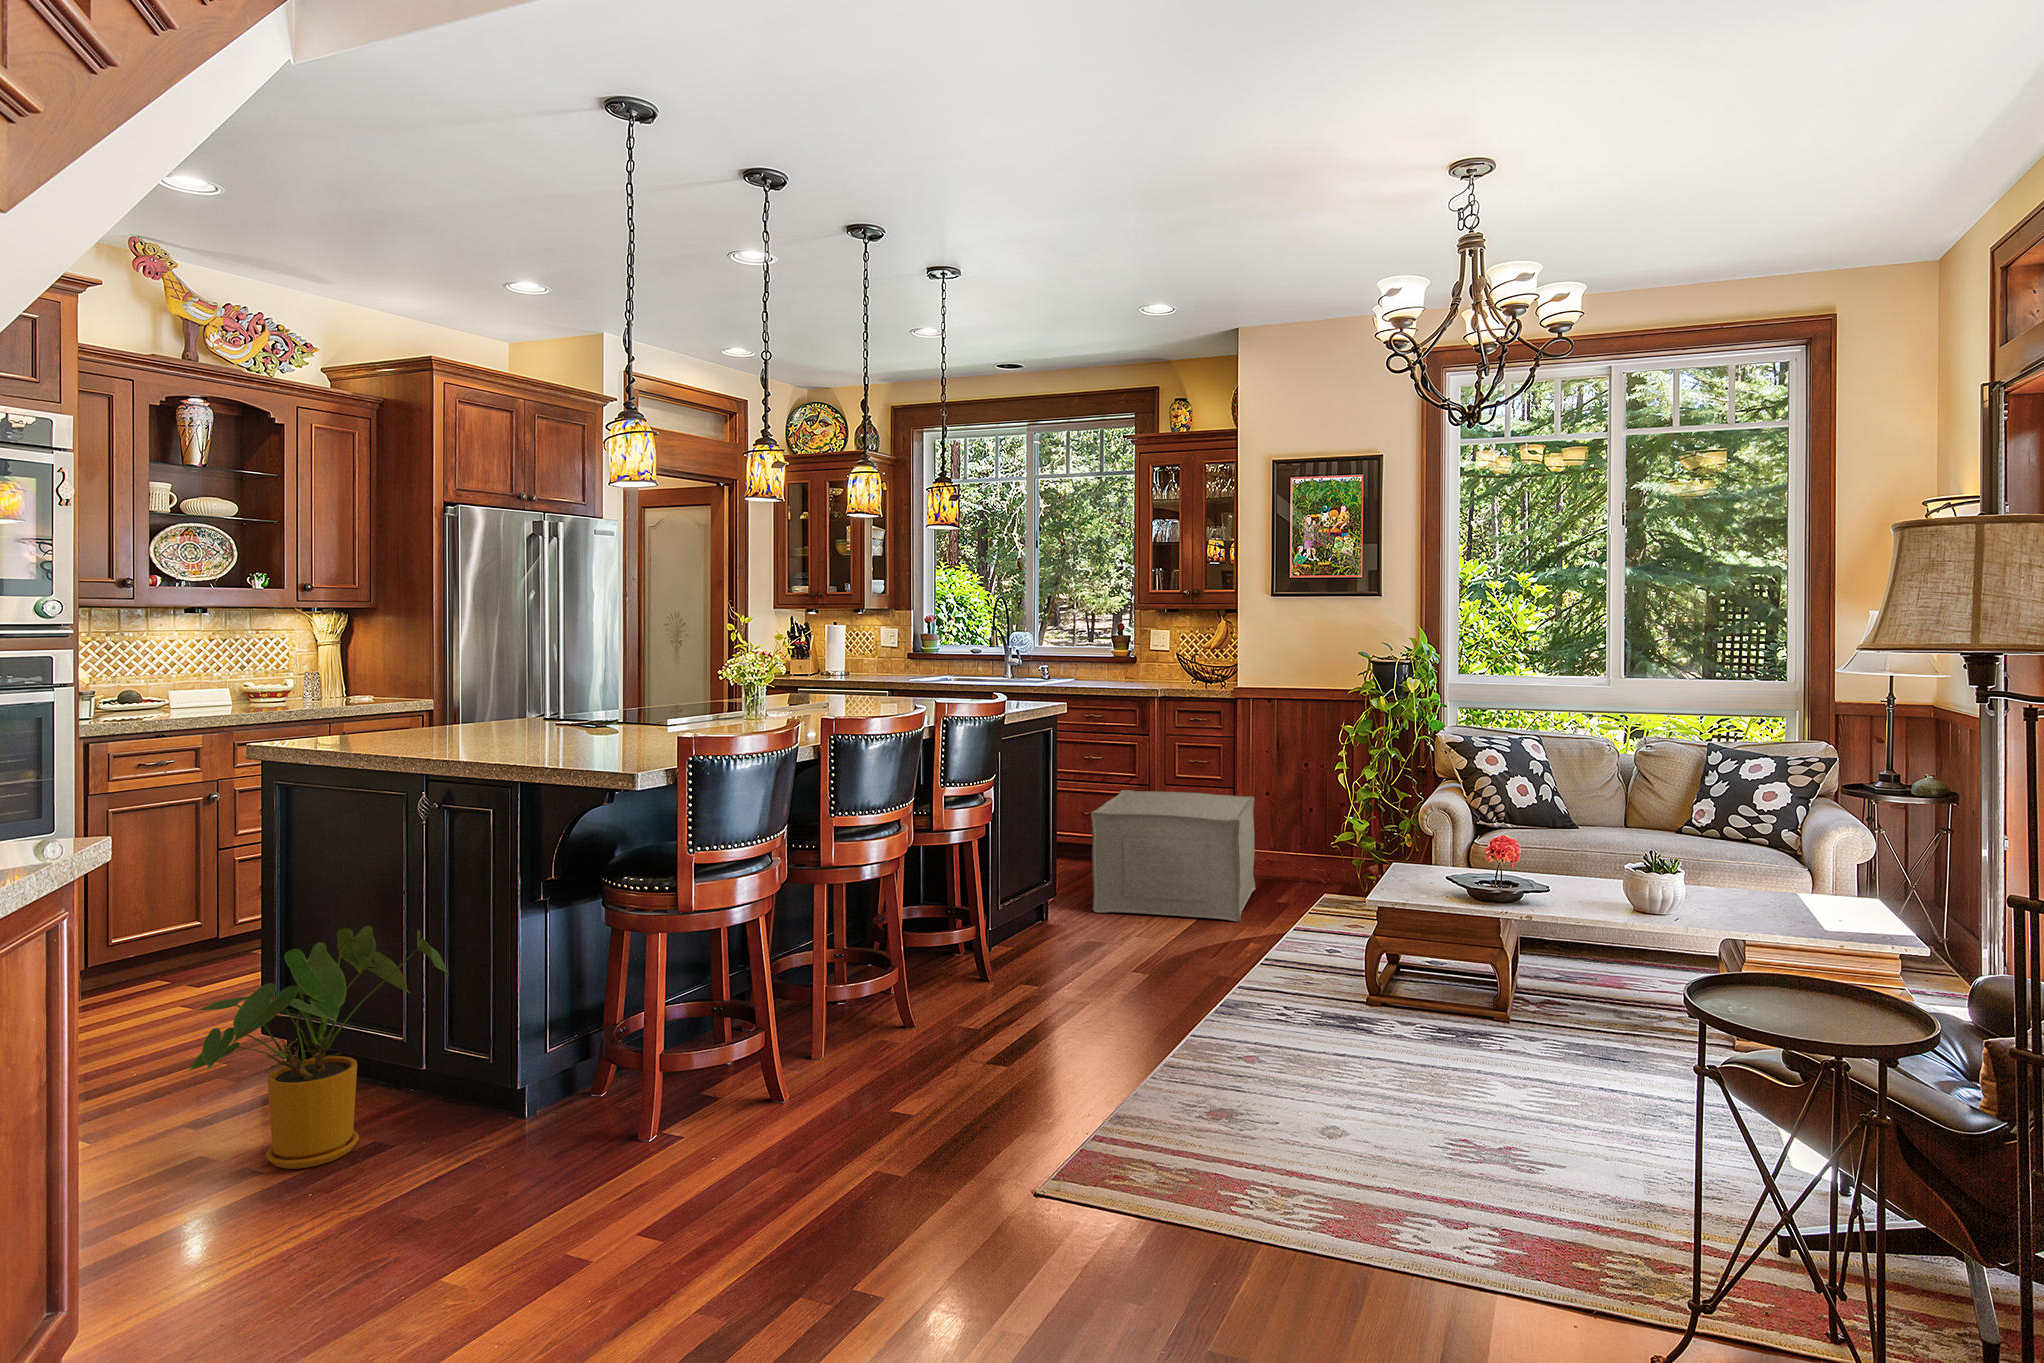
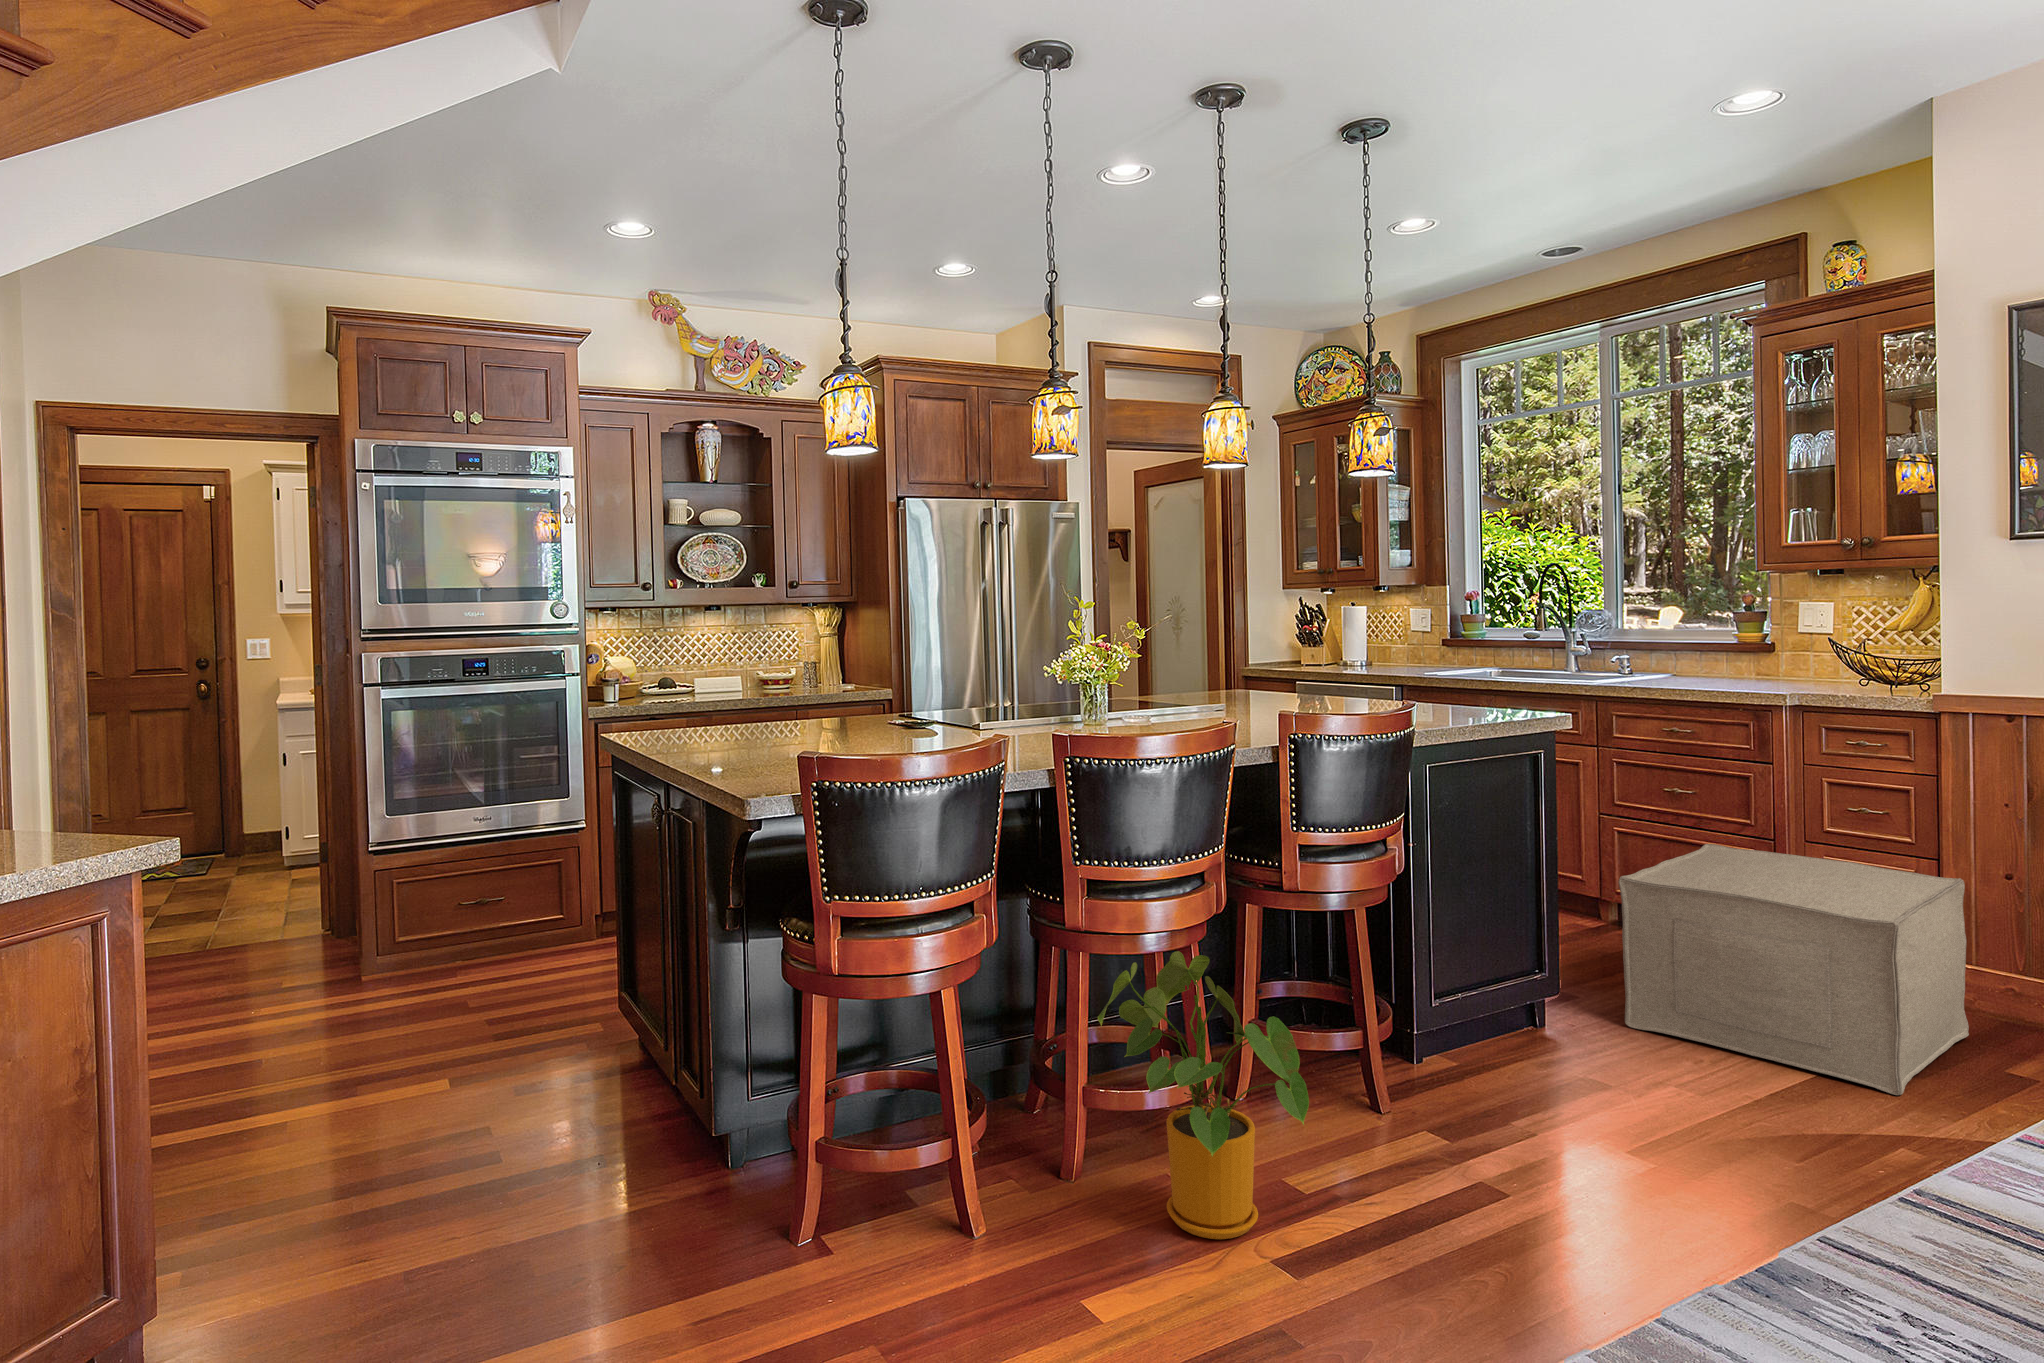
house plant: present [188,926,448,1169] -> present [1098,951,1309,1239]

